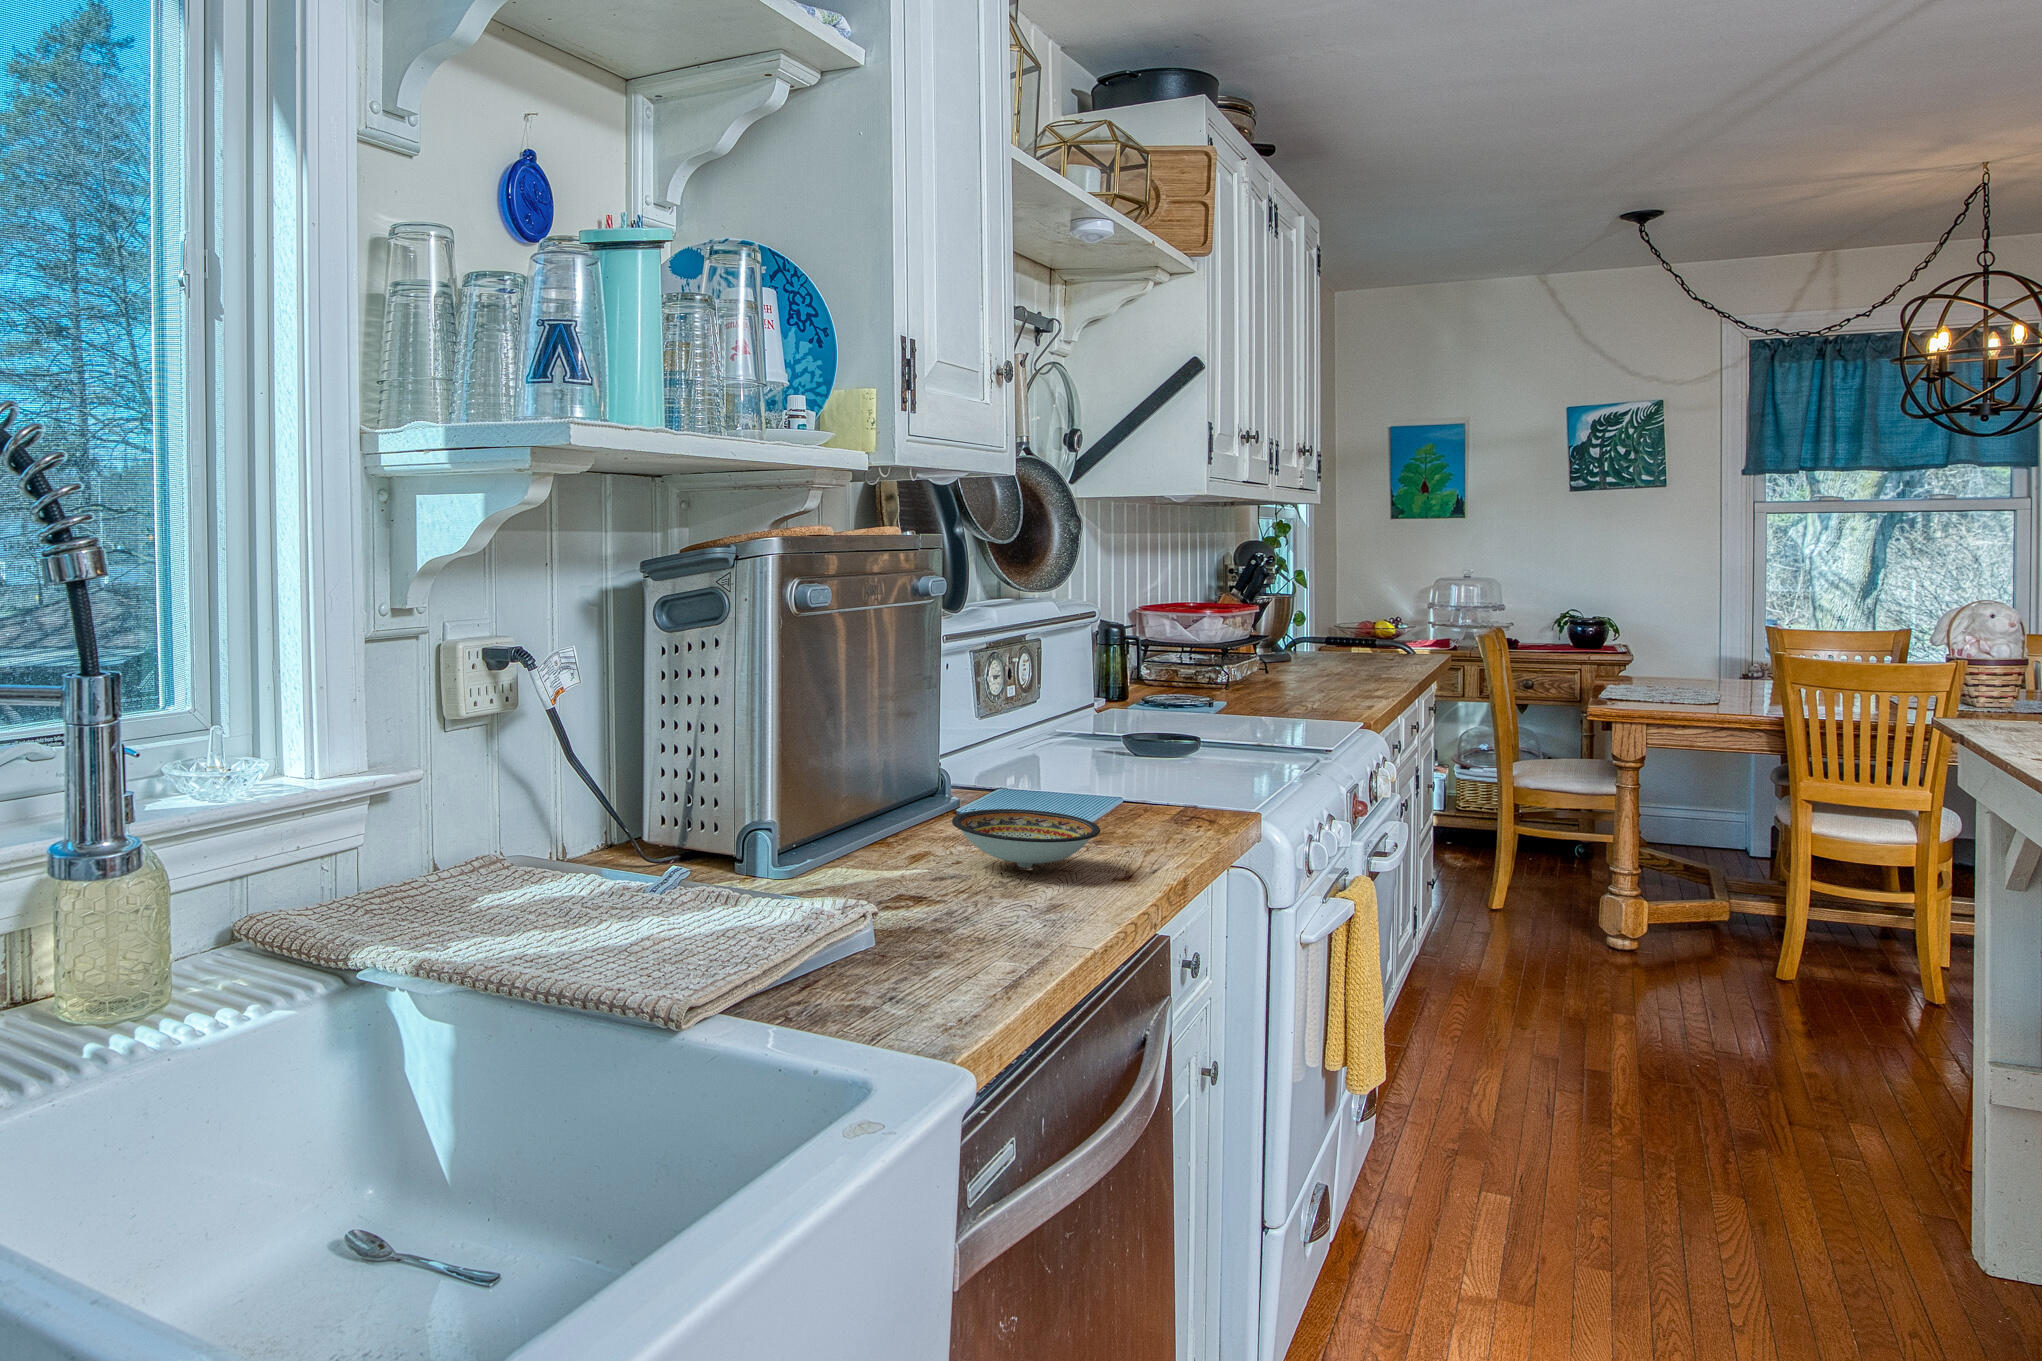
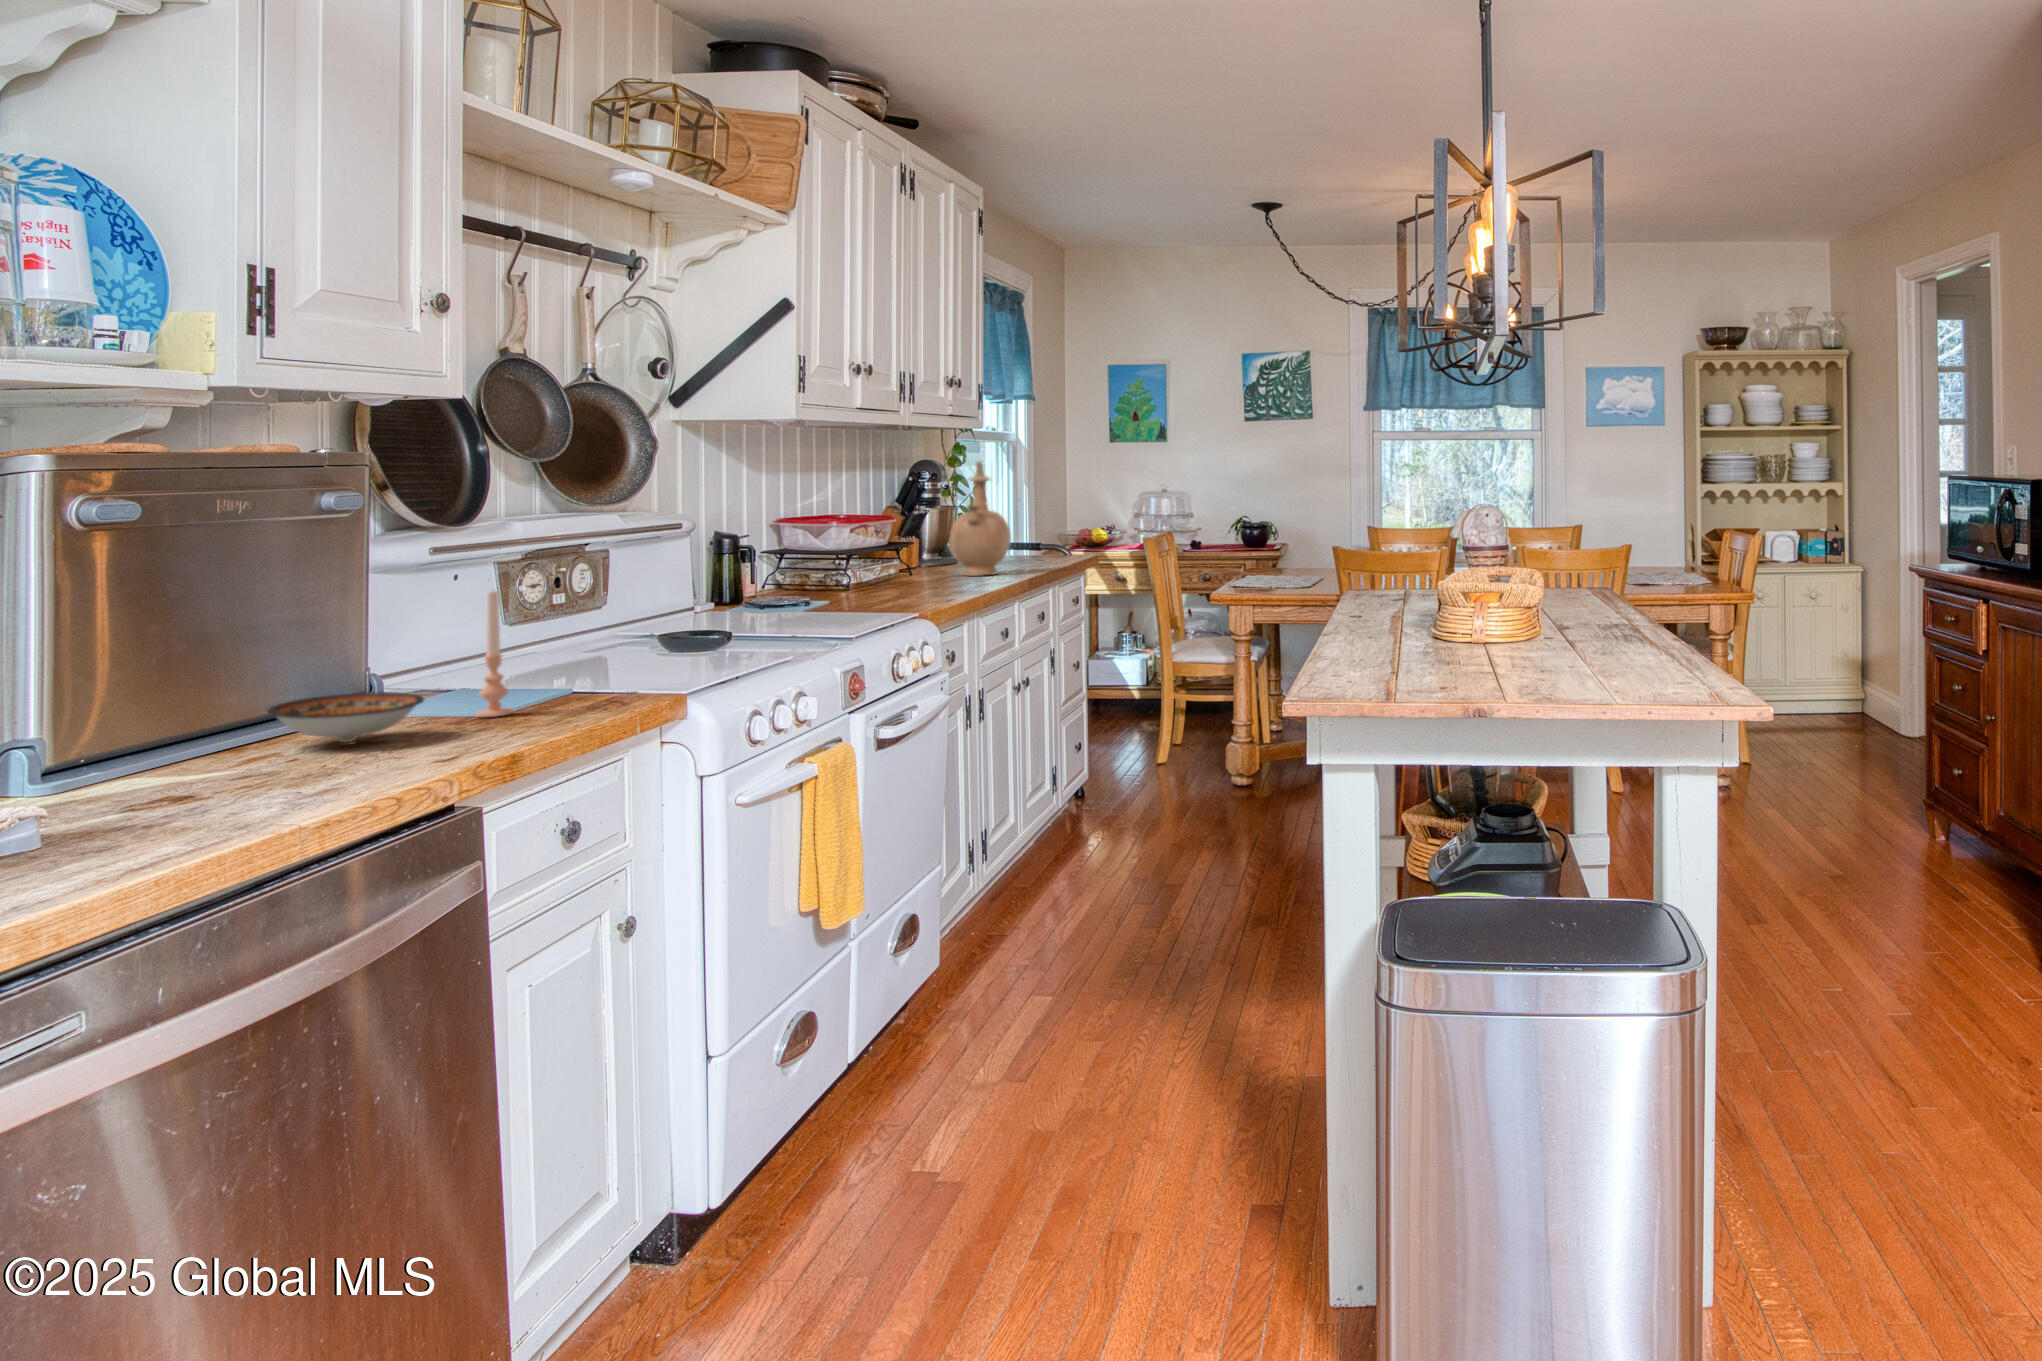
vase: none [1306,540,1379,676] -> present [950,462,1011,576]
candle: none [1107,698,1143,847] -> present [476,591,512,717]

